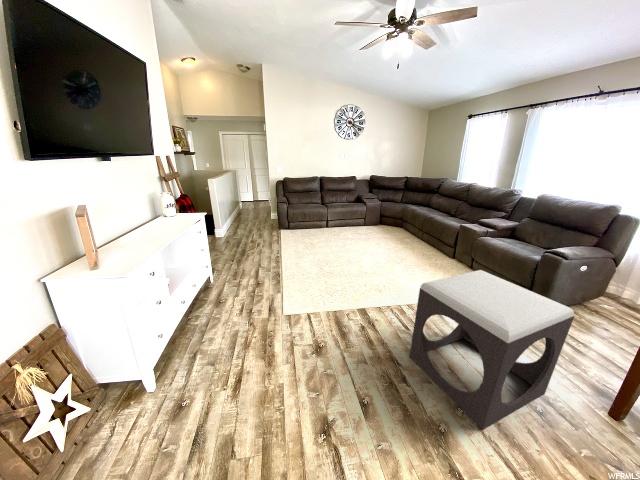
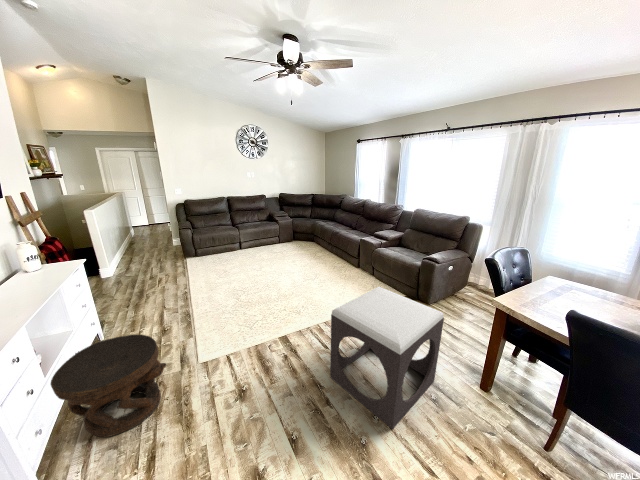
side table: none [174,276,257,355] -> present [51,335,166,437]

